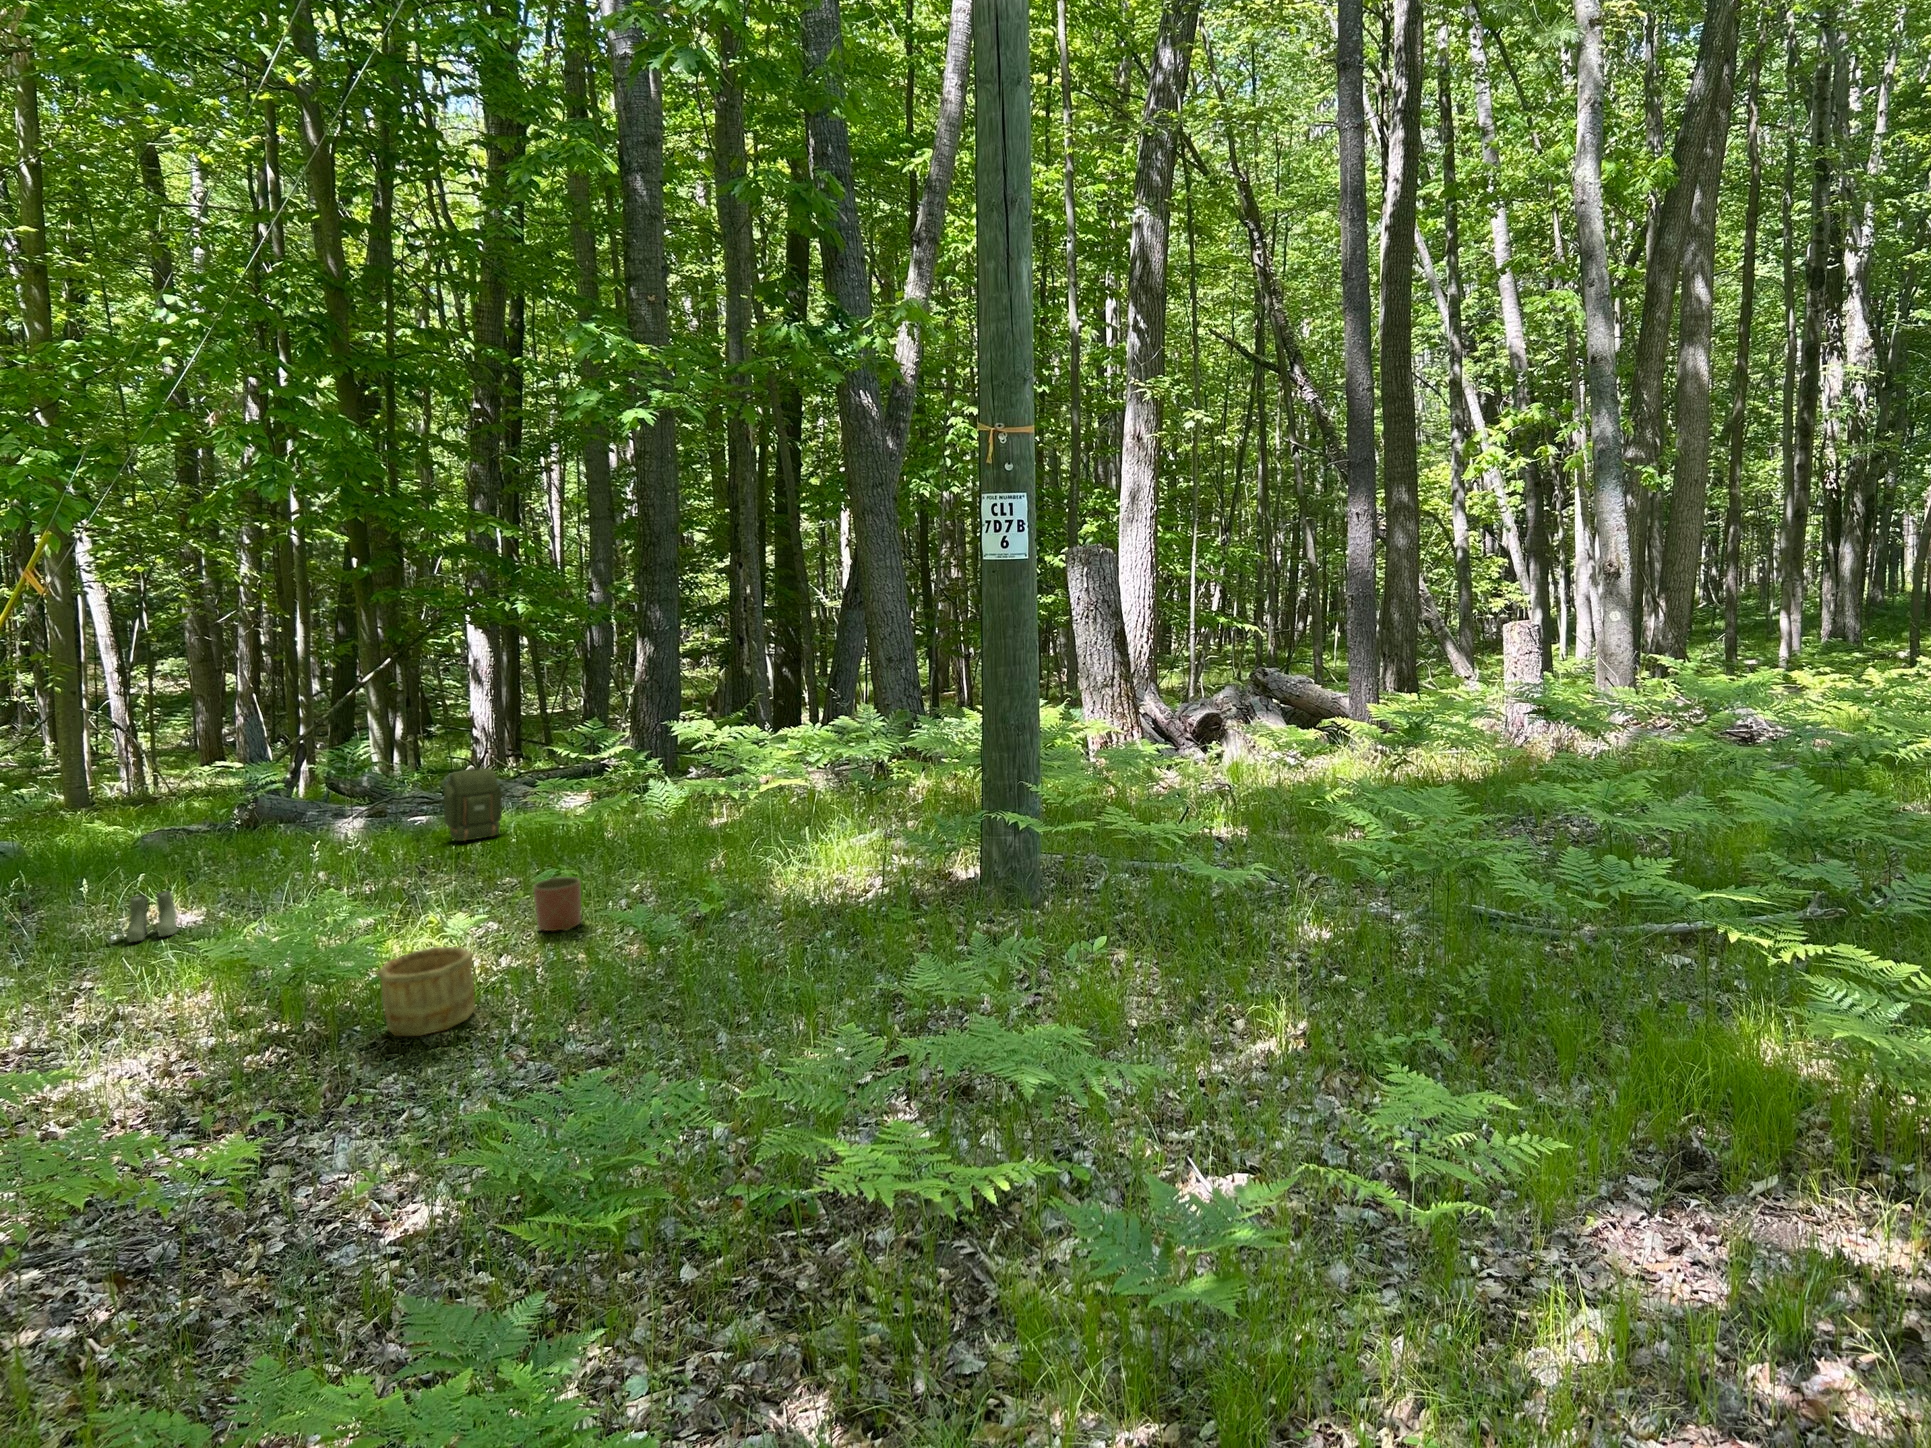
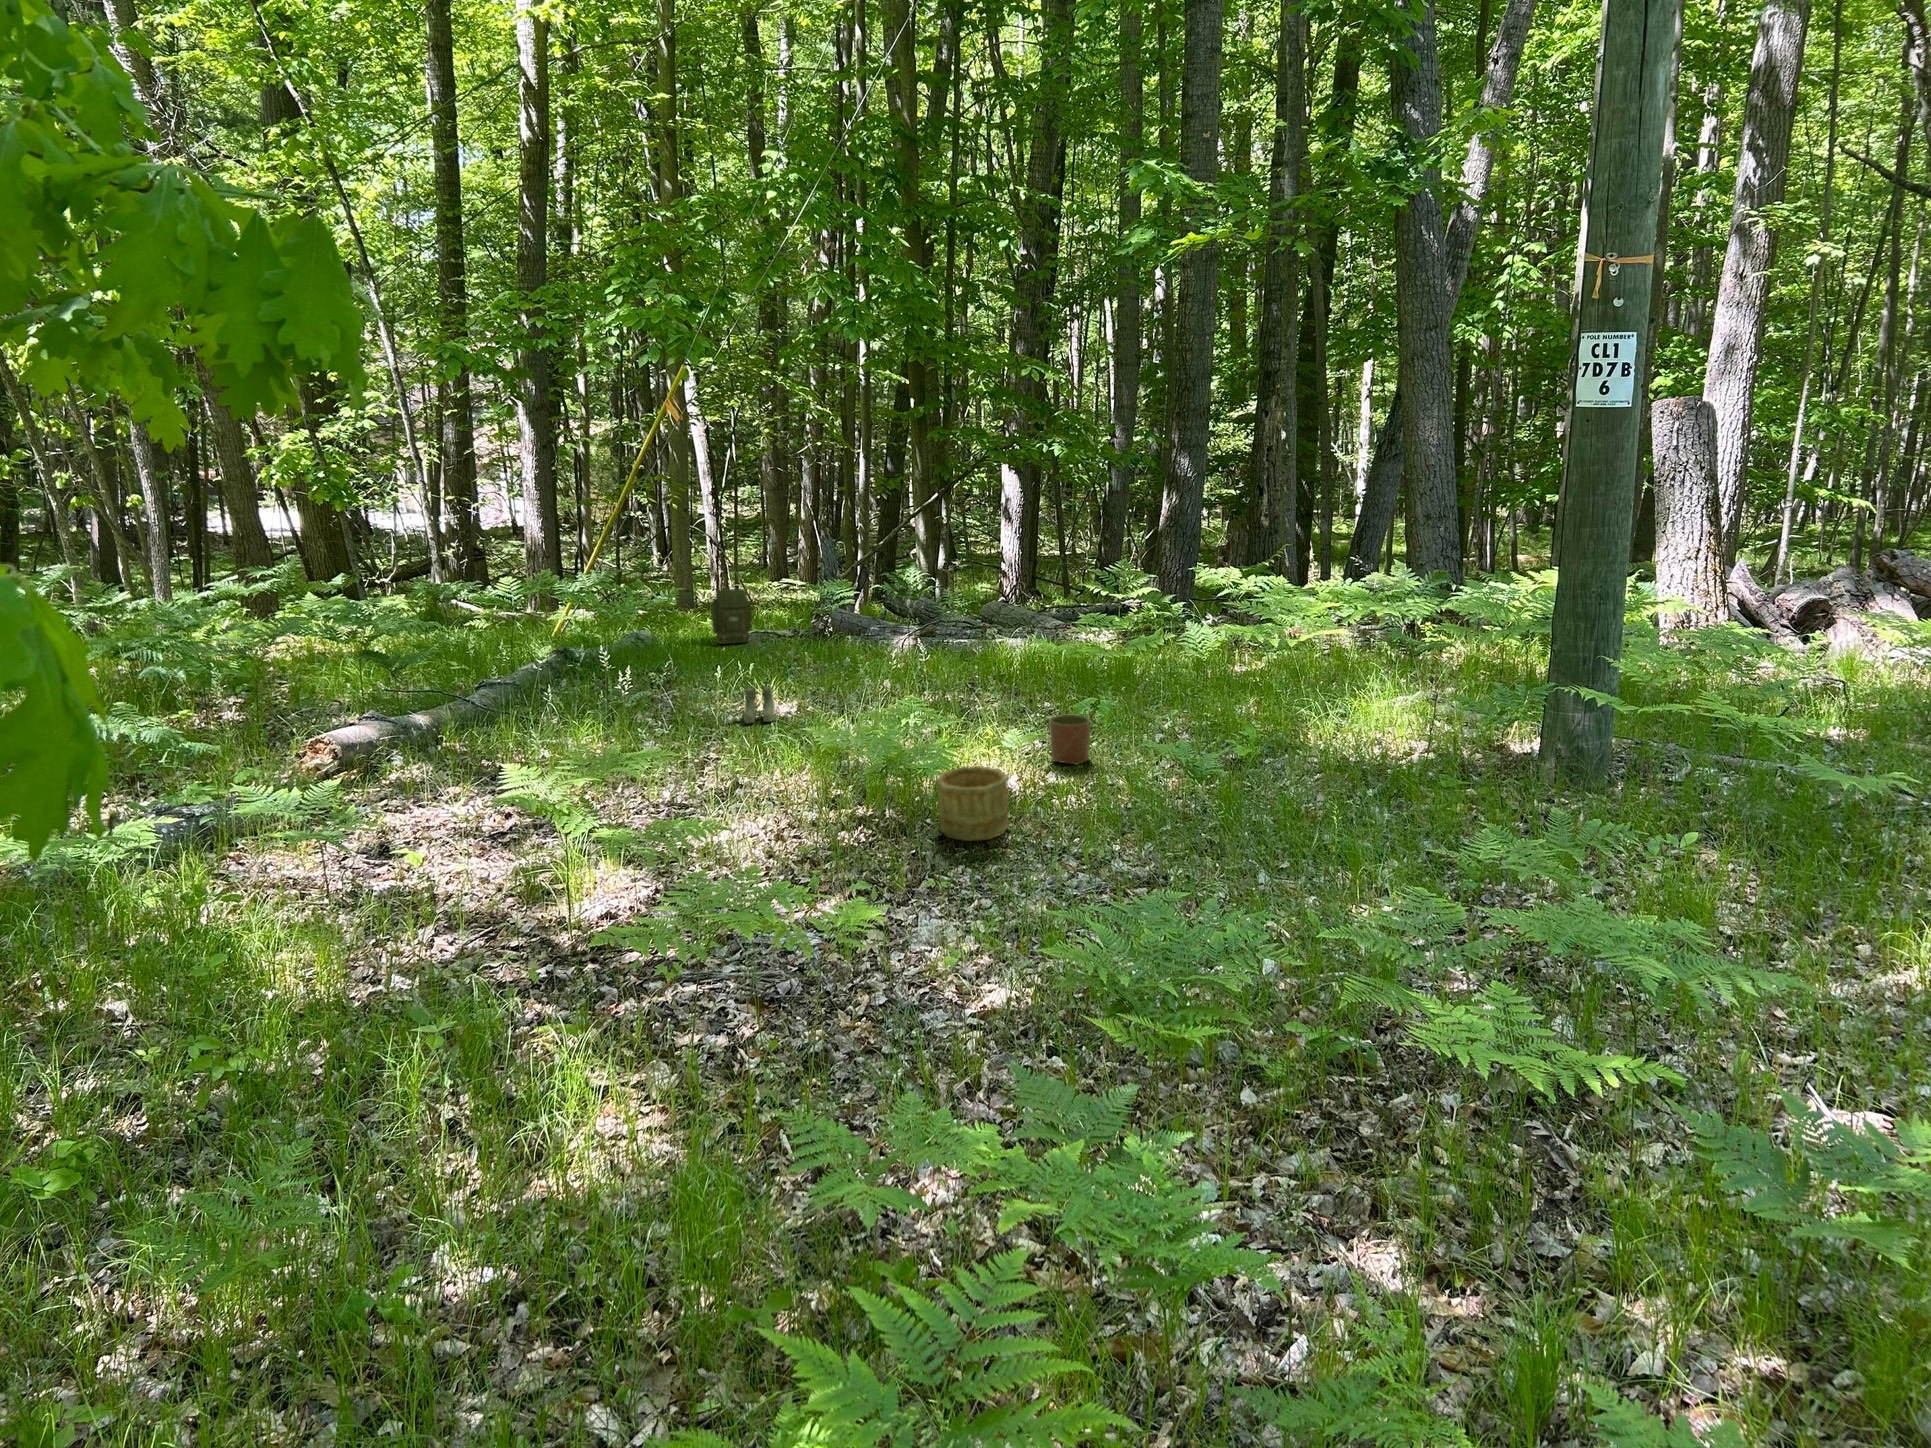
backpack: present [444,768,502,841] -> present [711,588,752,644]

